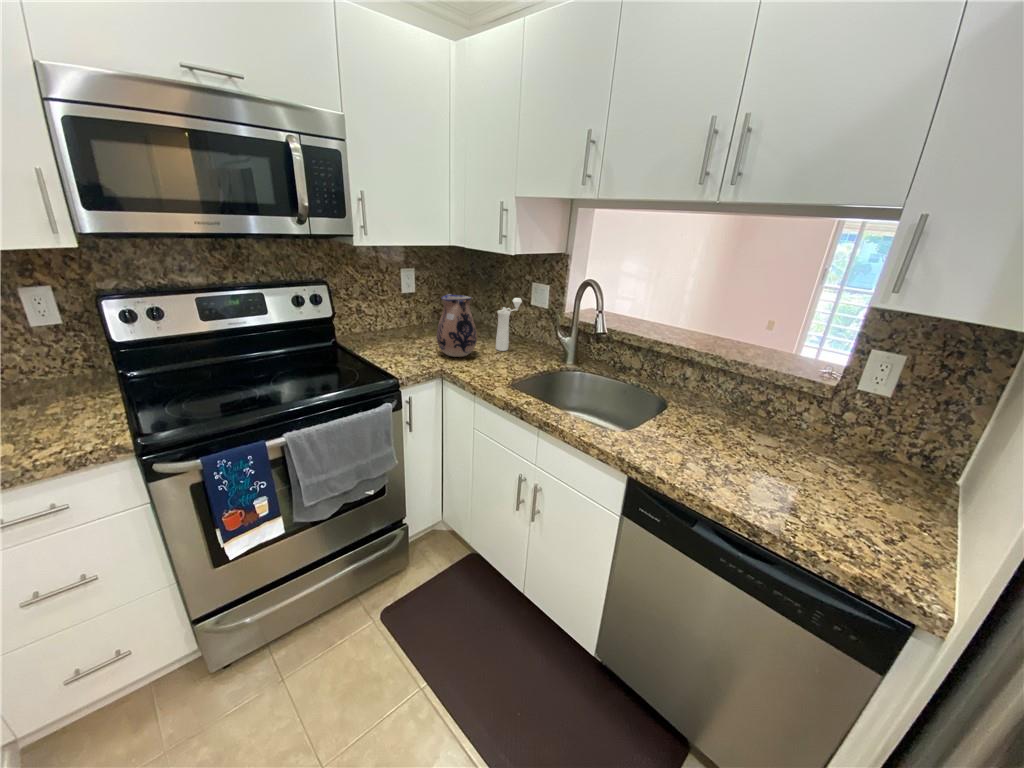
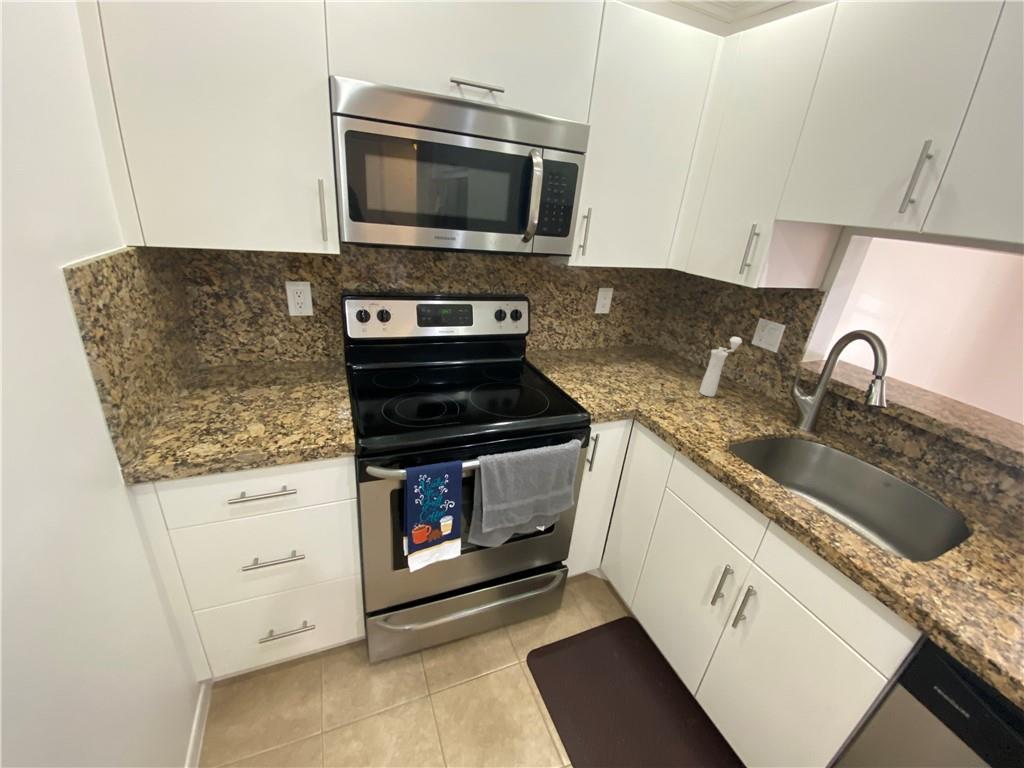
ceramic pitcher: present [436,294,477,357] -> none [636,324,687,397]

